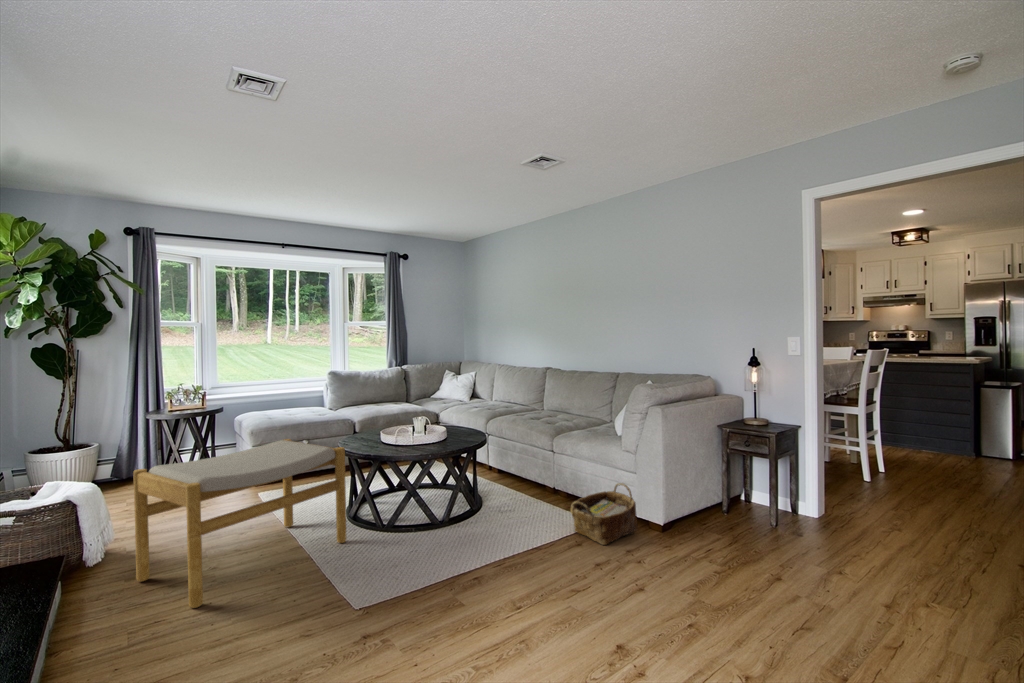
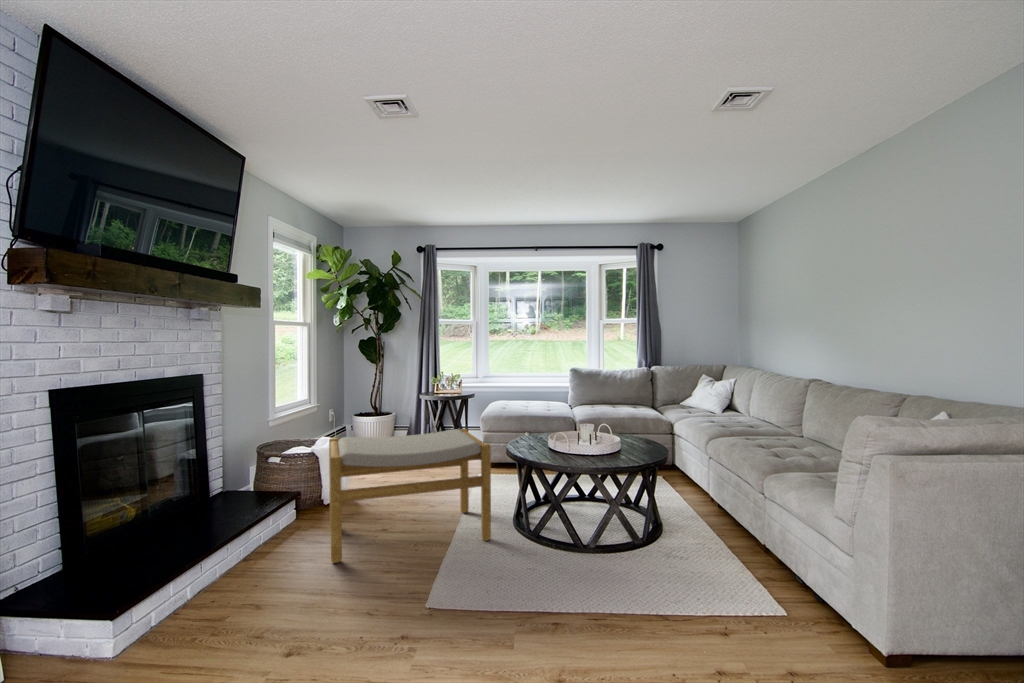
woven basket: present [571,483,638,545] -> none [732,559,845,646]

